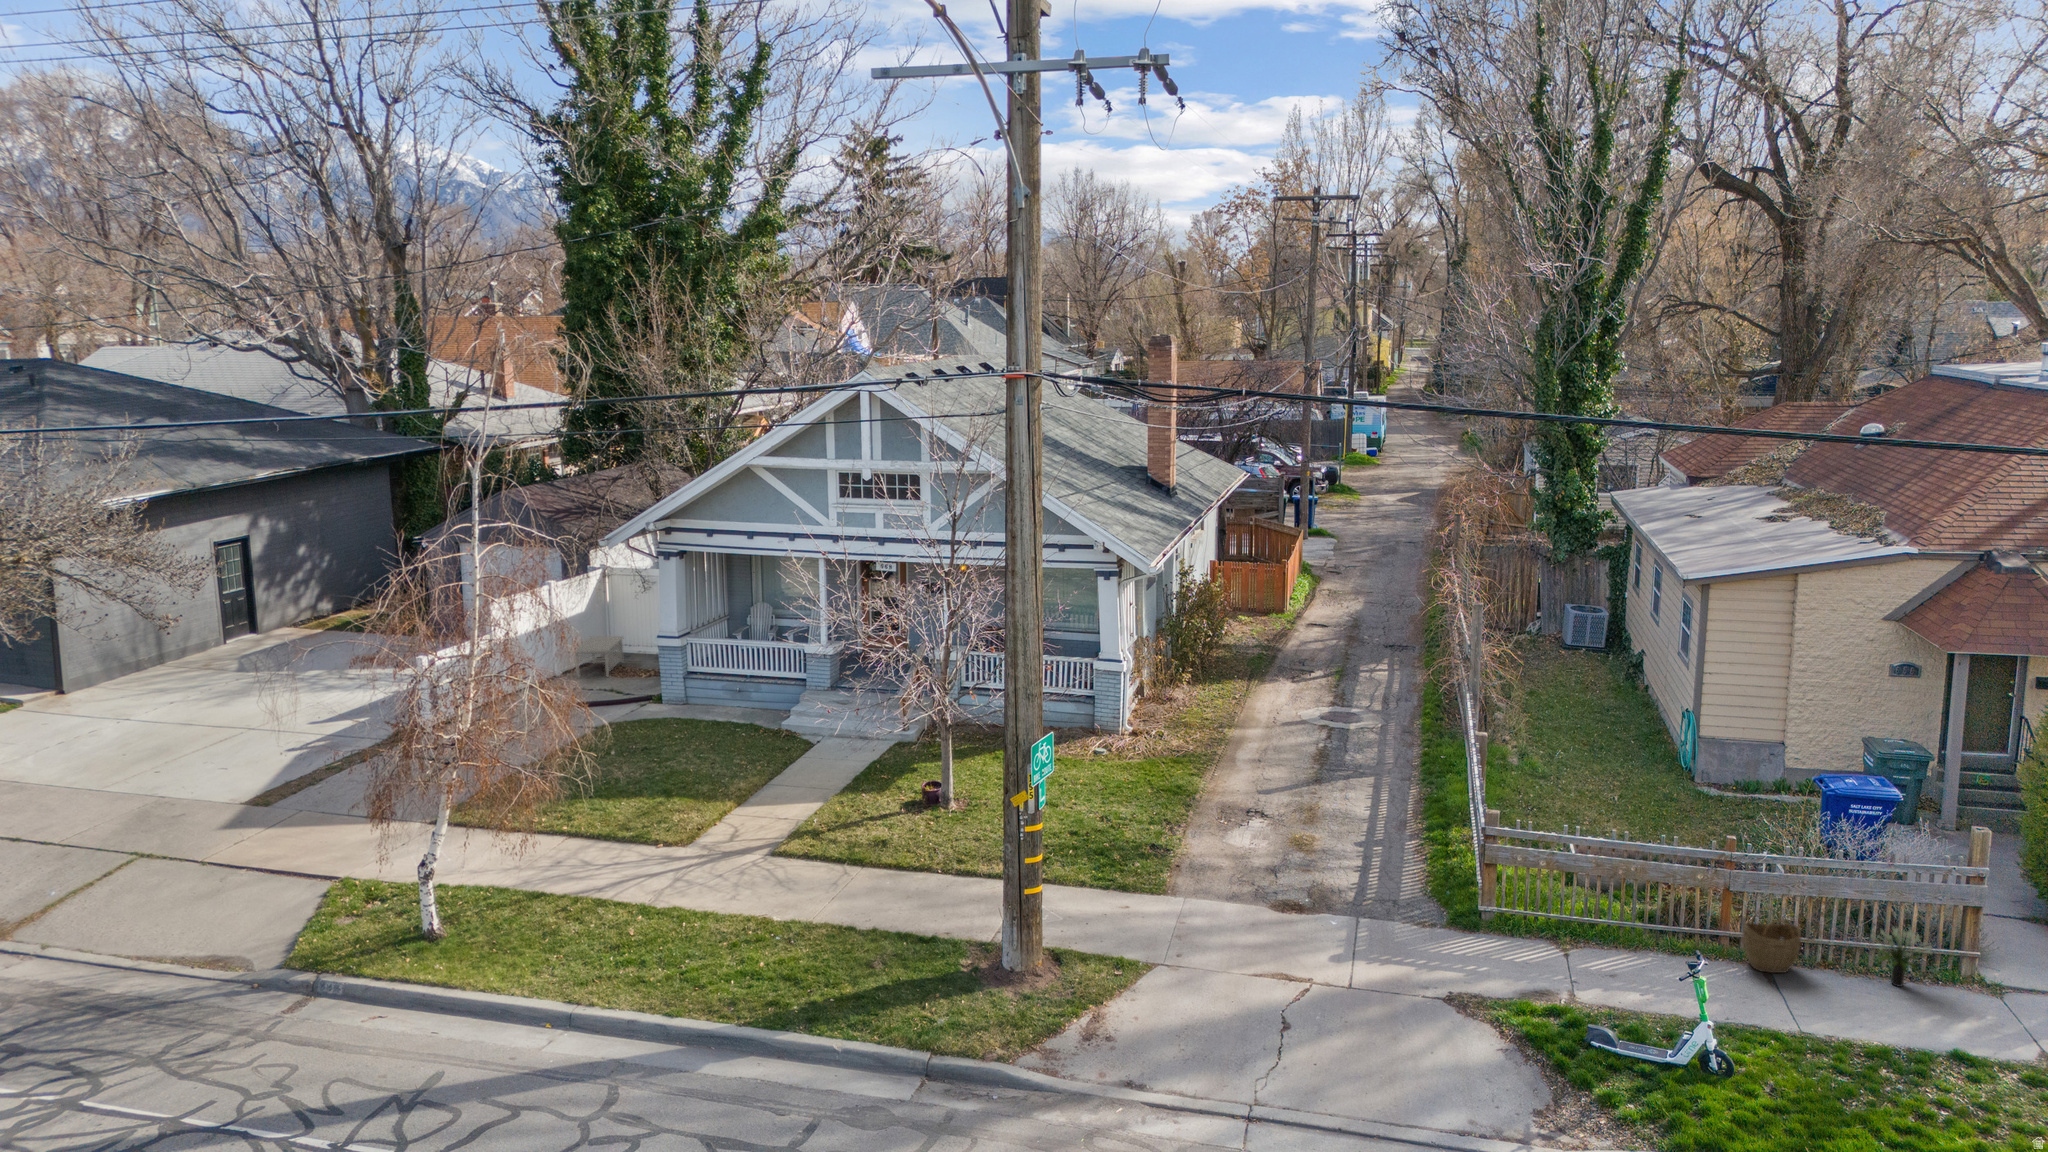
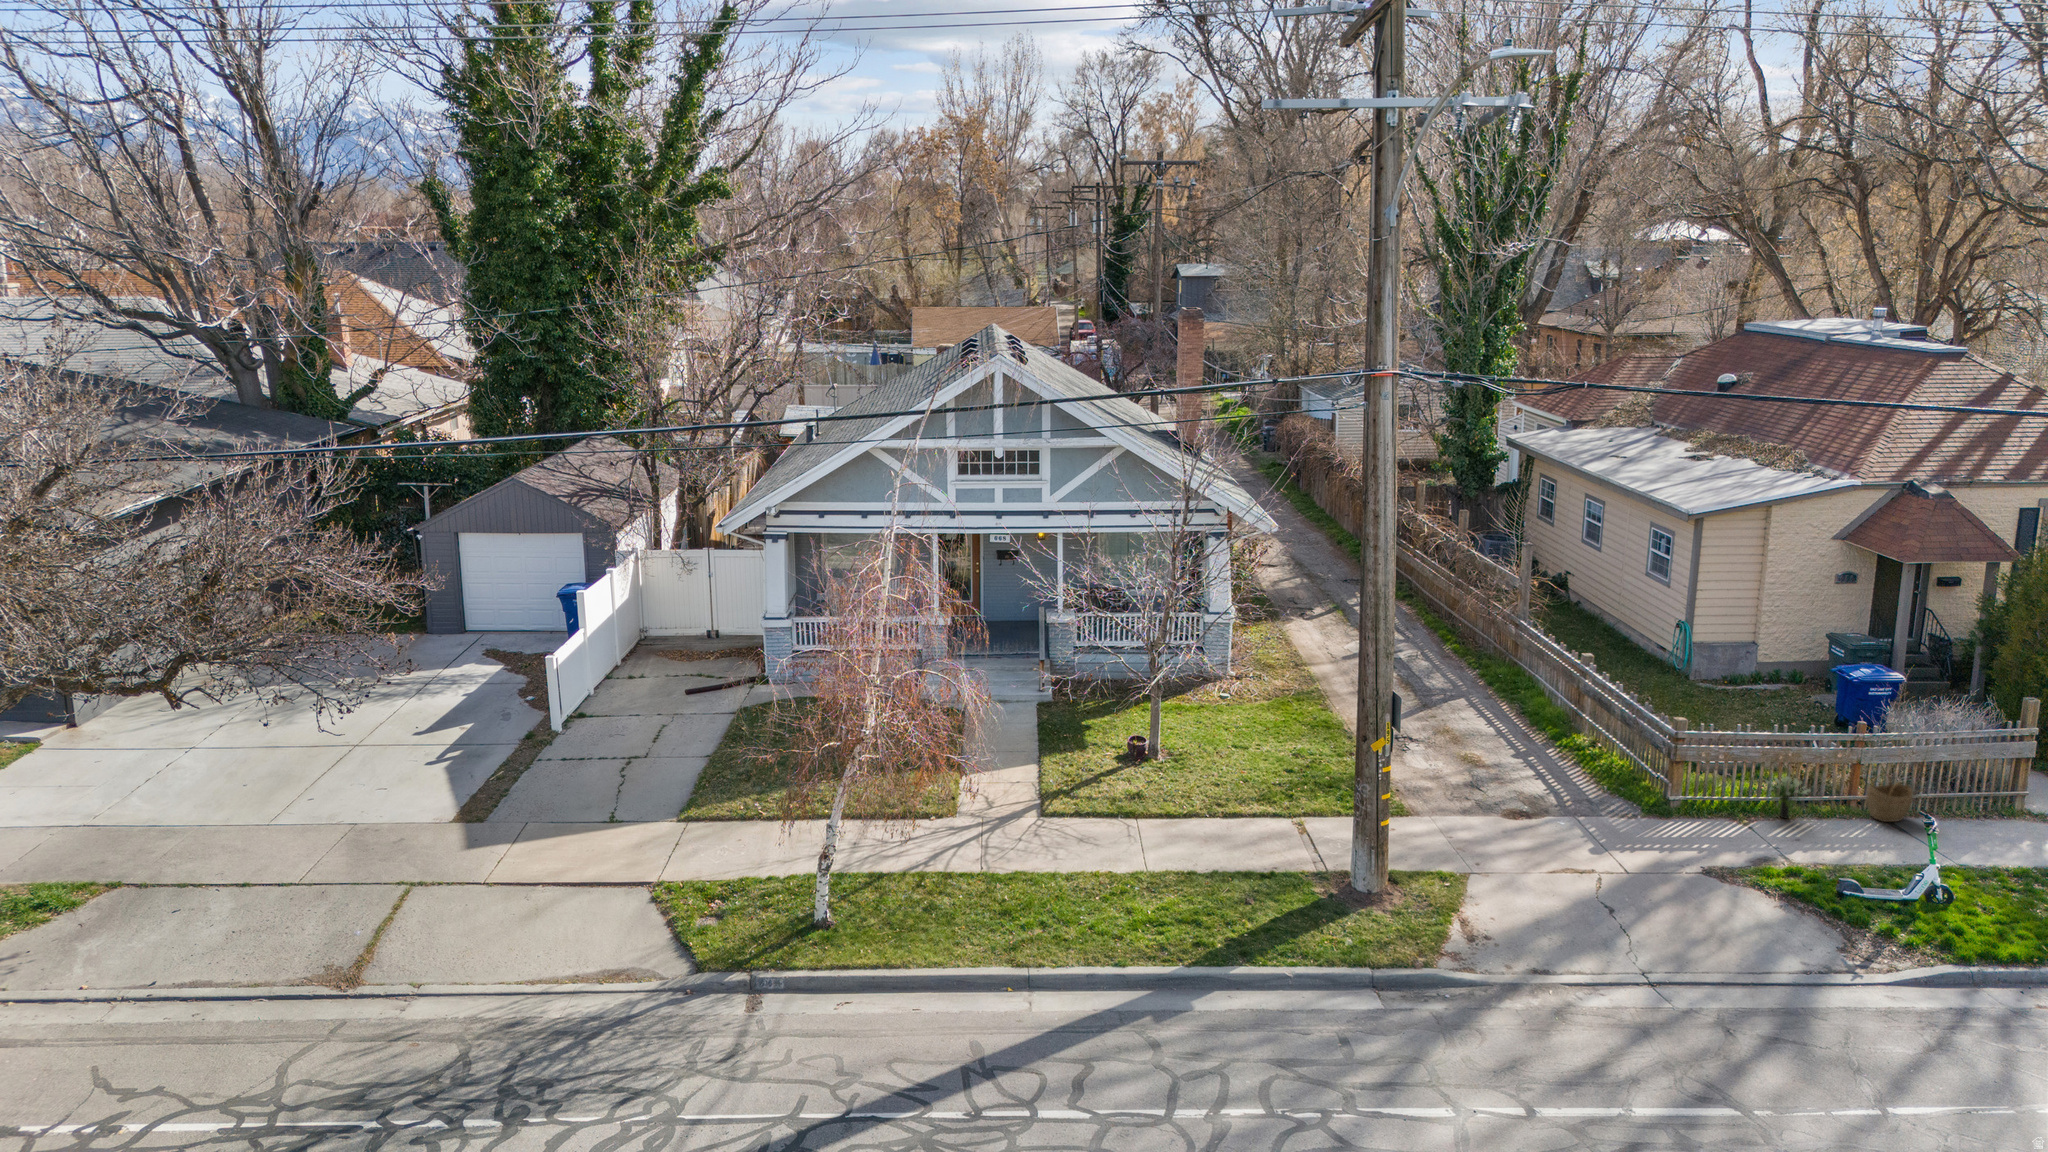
storage bench: present [575,636,624,678] -> none [649,616,687,661]
potted plant: present [1871,928,1932,987] -> present [1766,777,1810,818]

